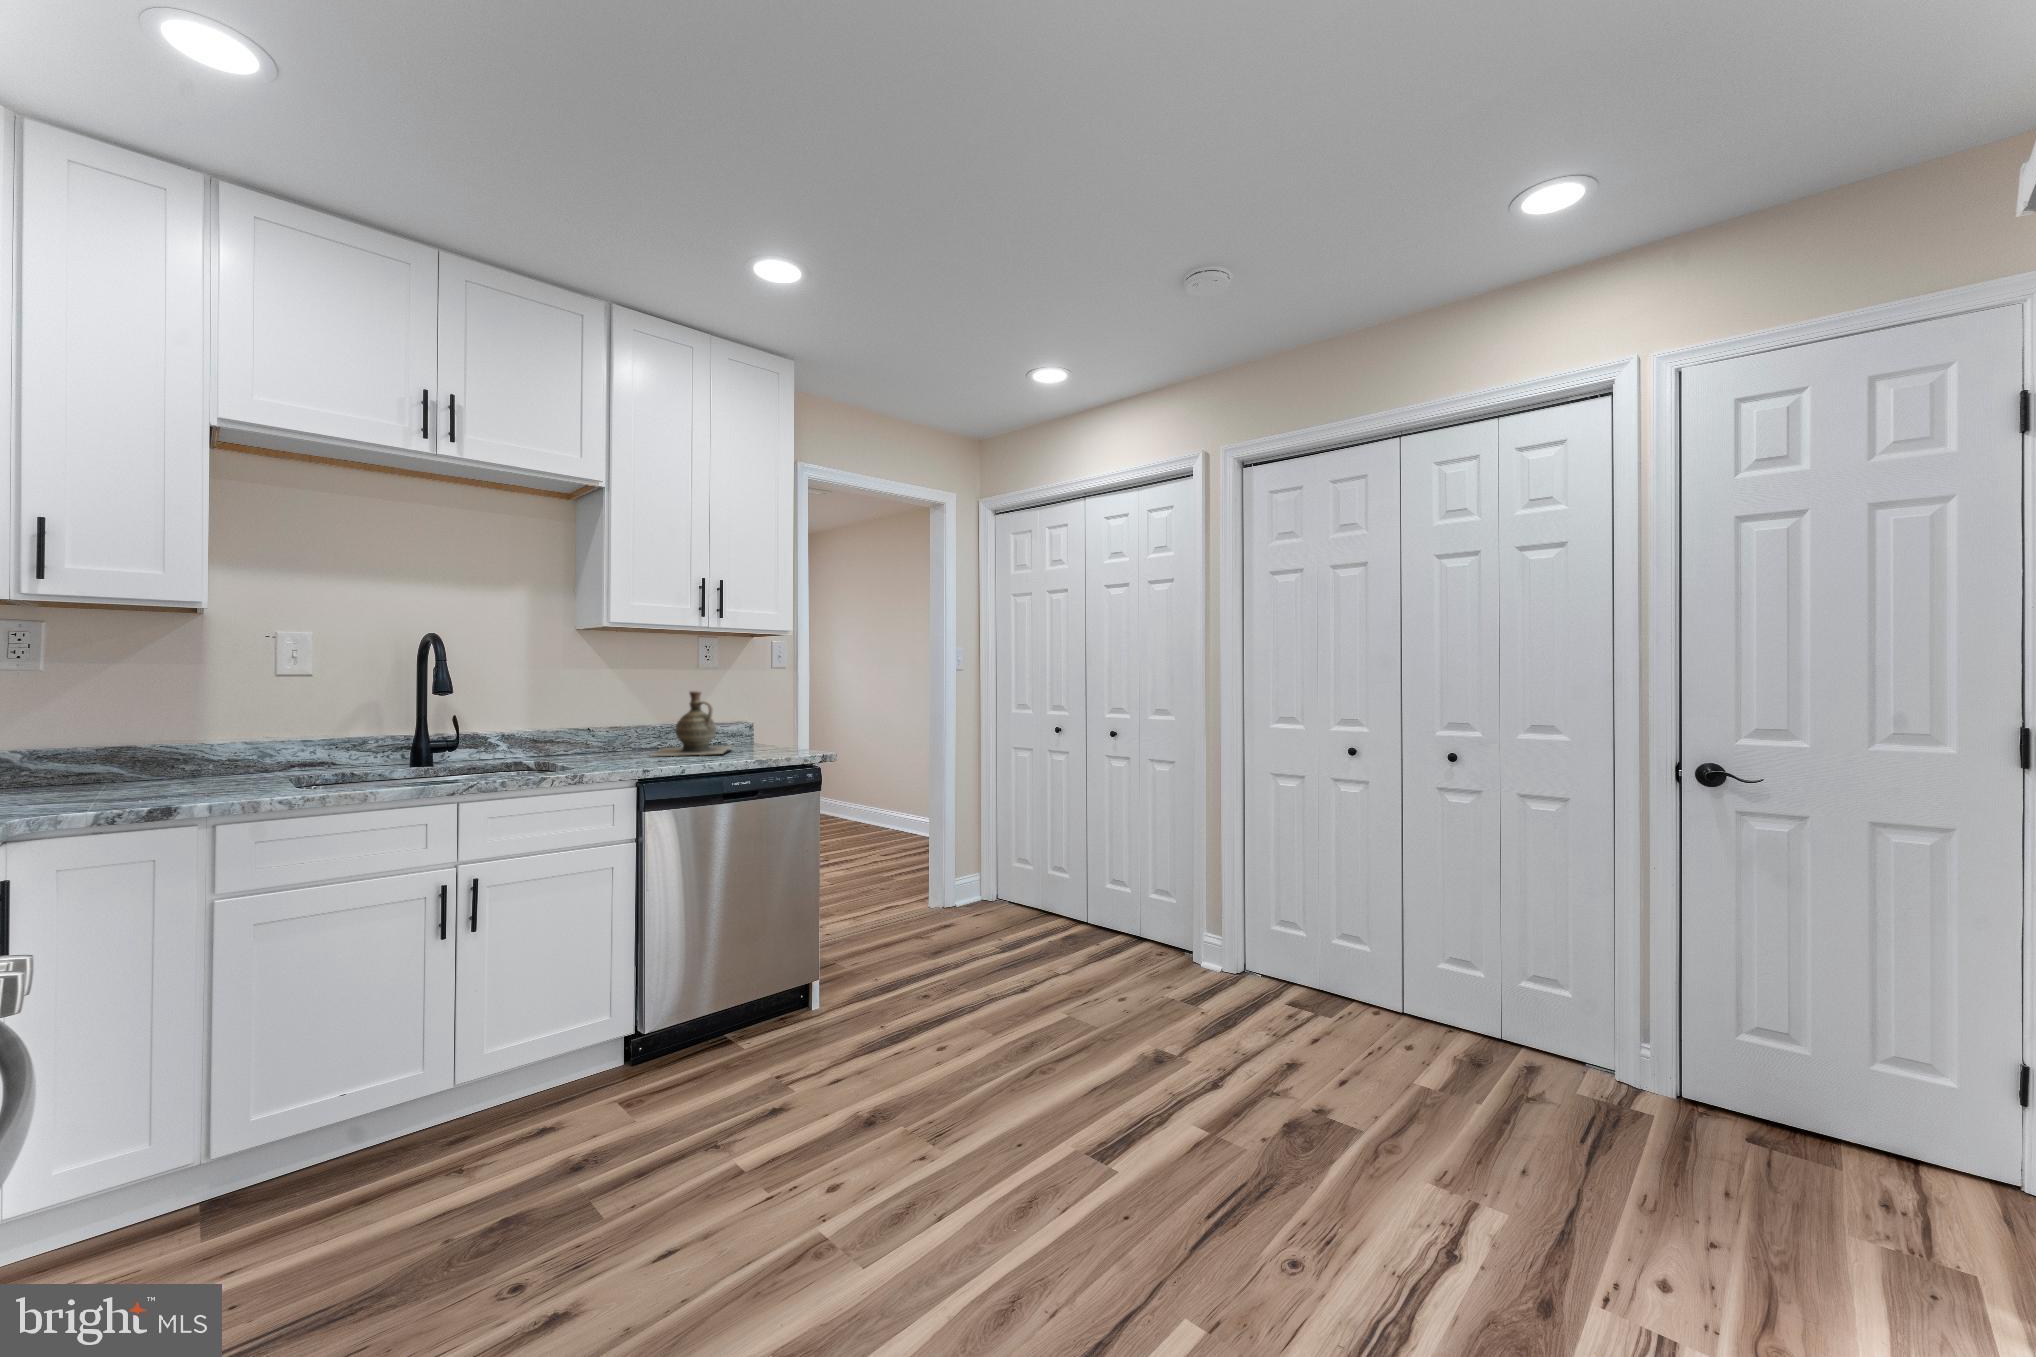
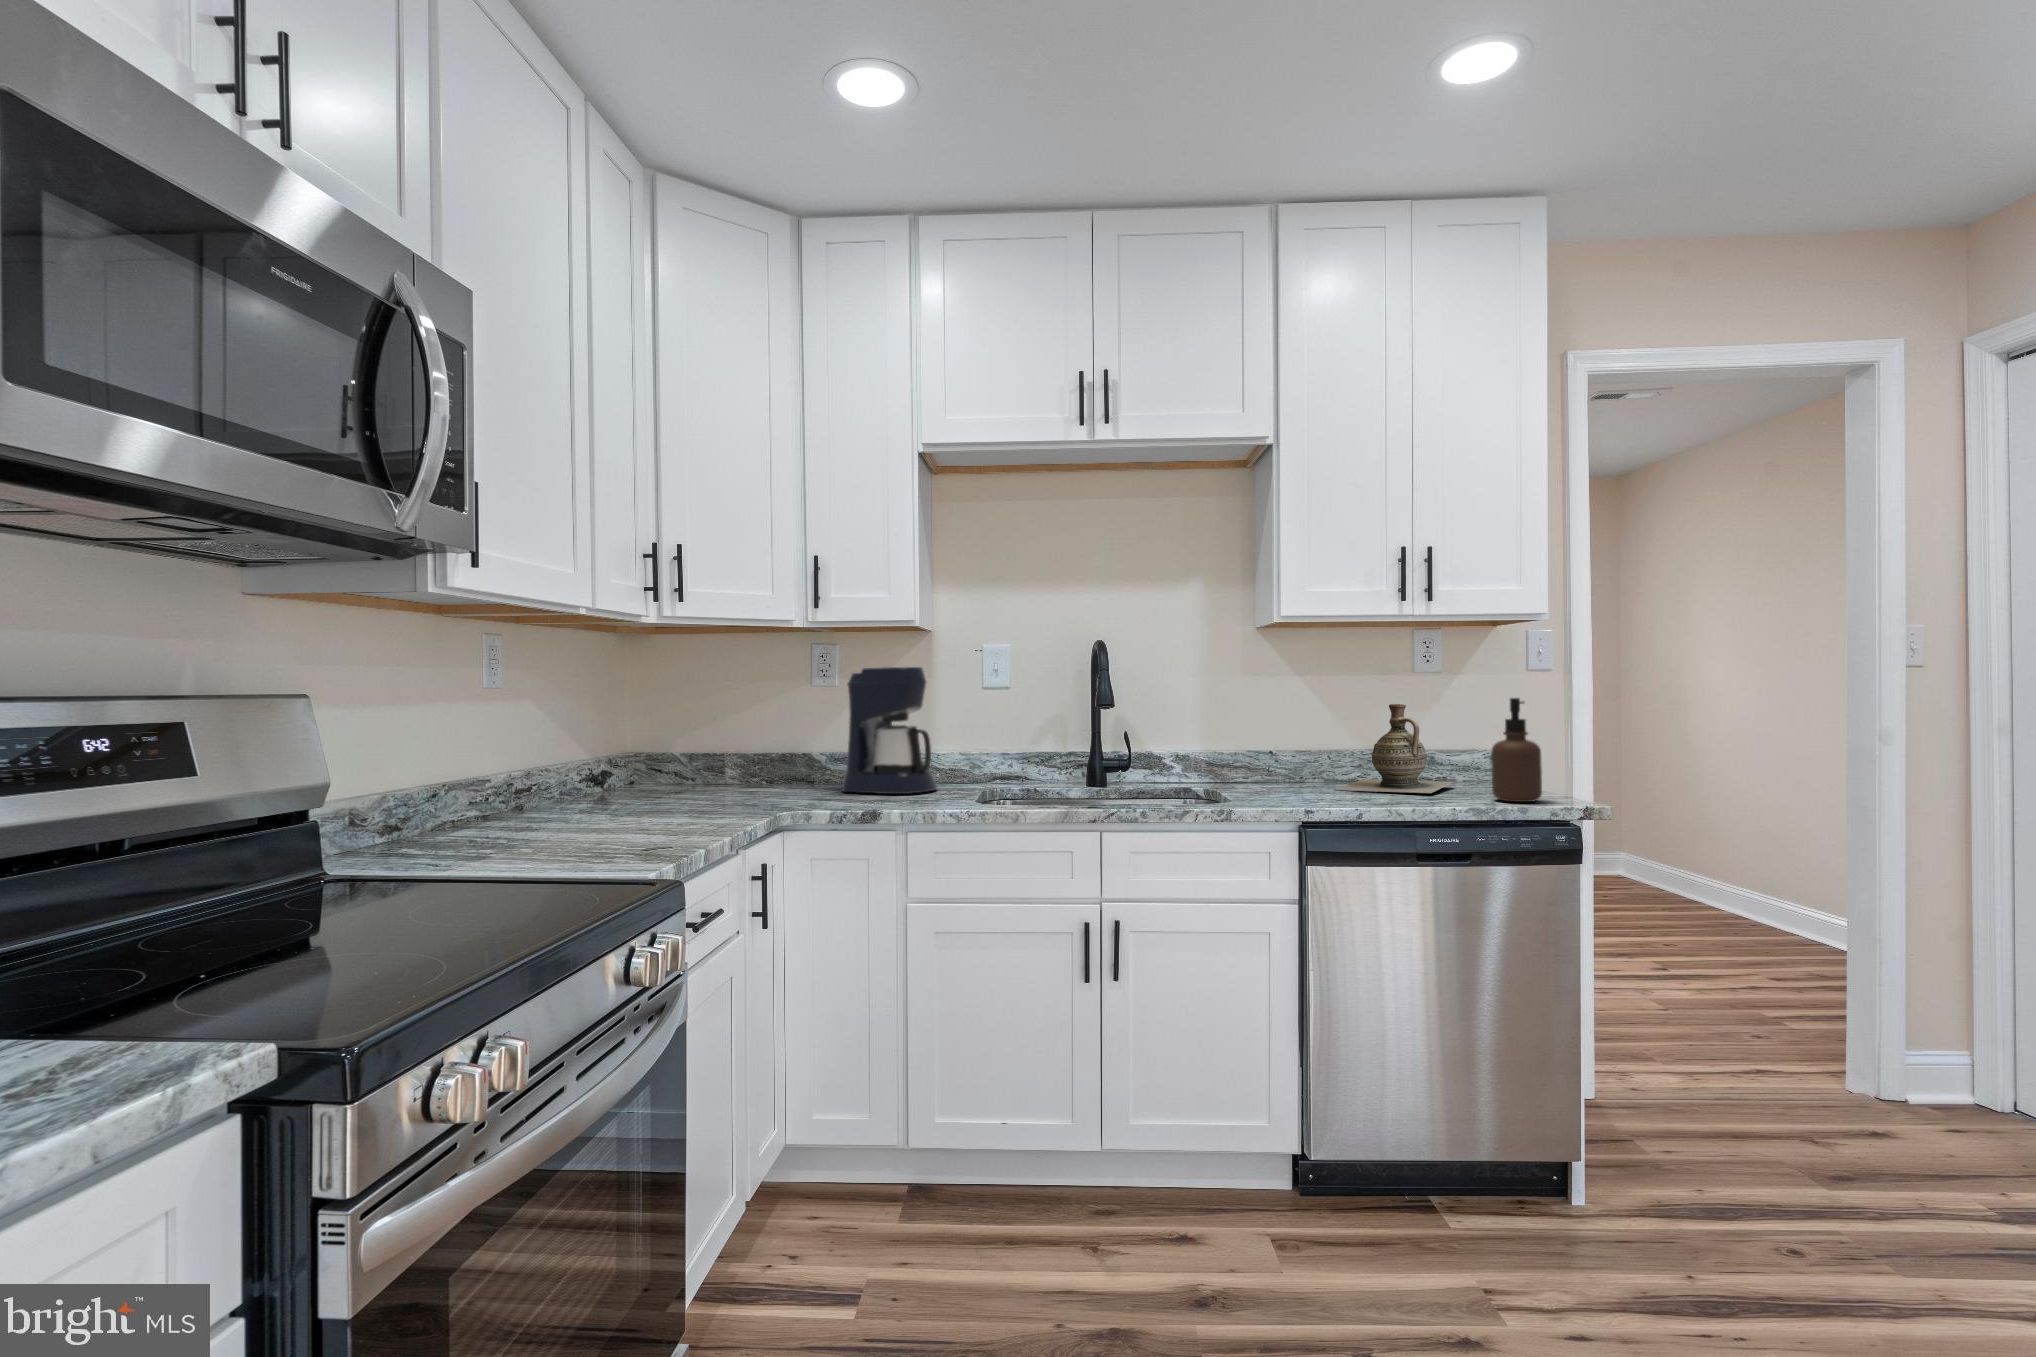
coffee maker: none [61,651,218,795] -> present [842,667,937,794]
soap dispenser: none [764,687,795,756] -> present [1491,698,1542,802]

